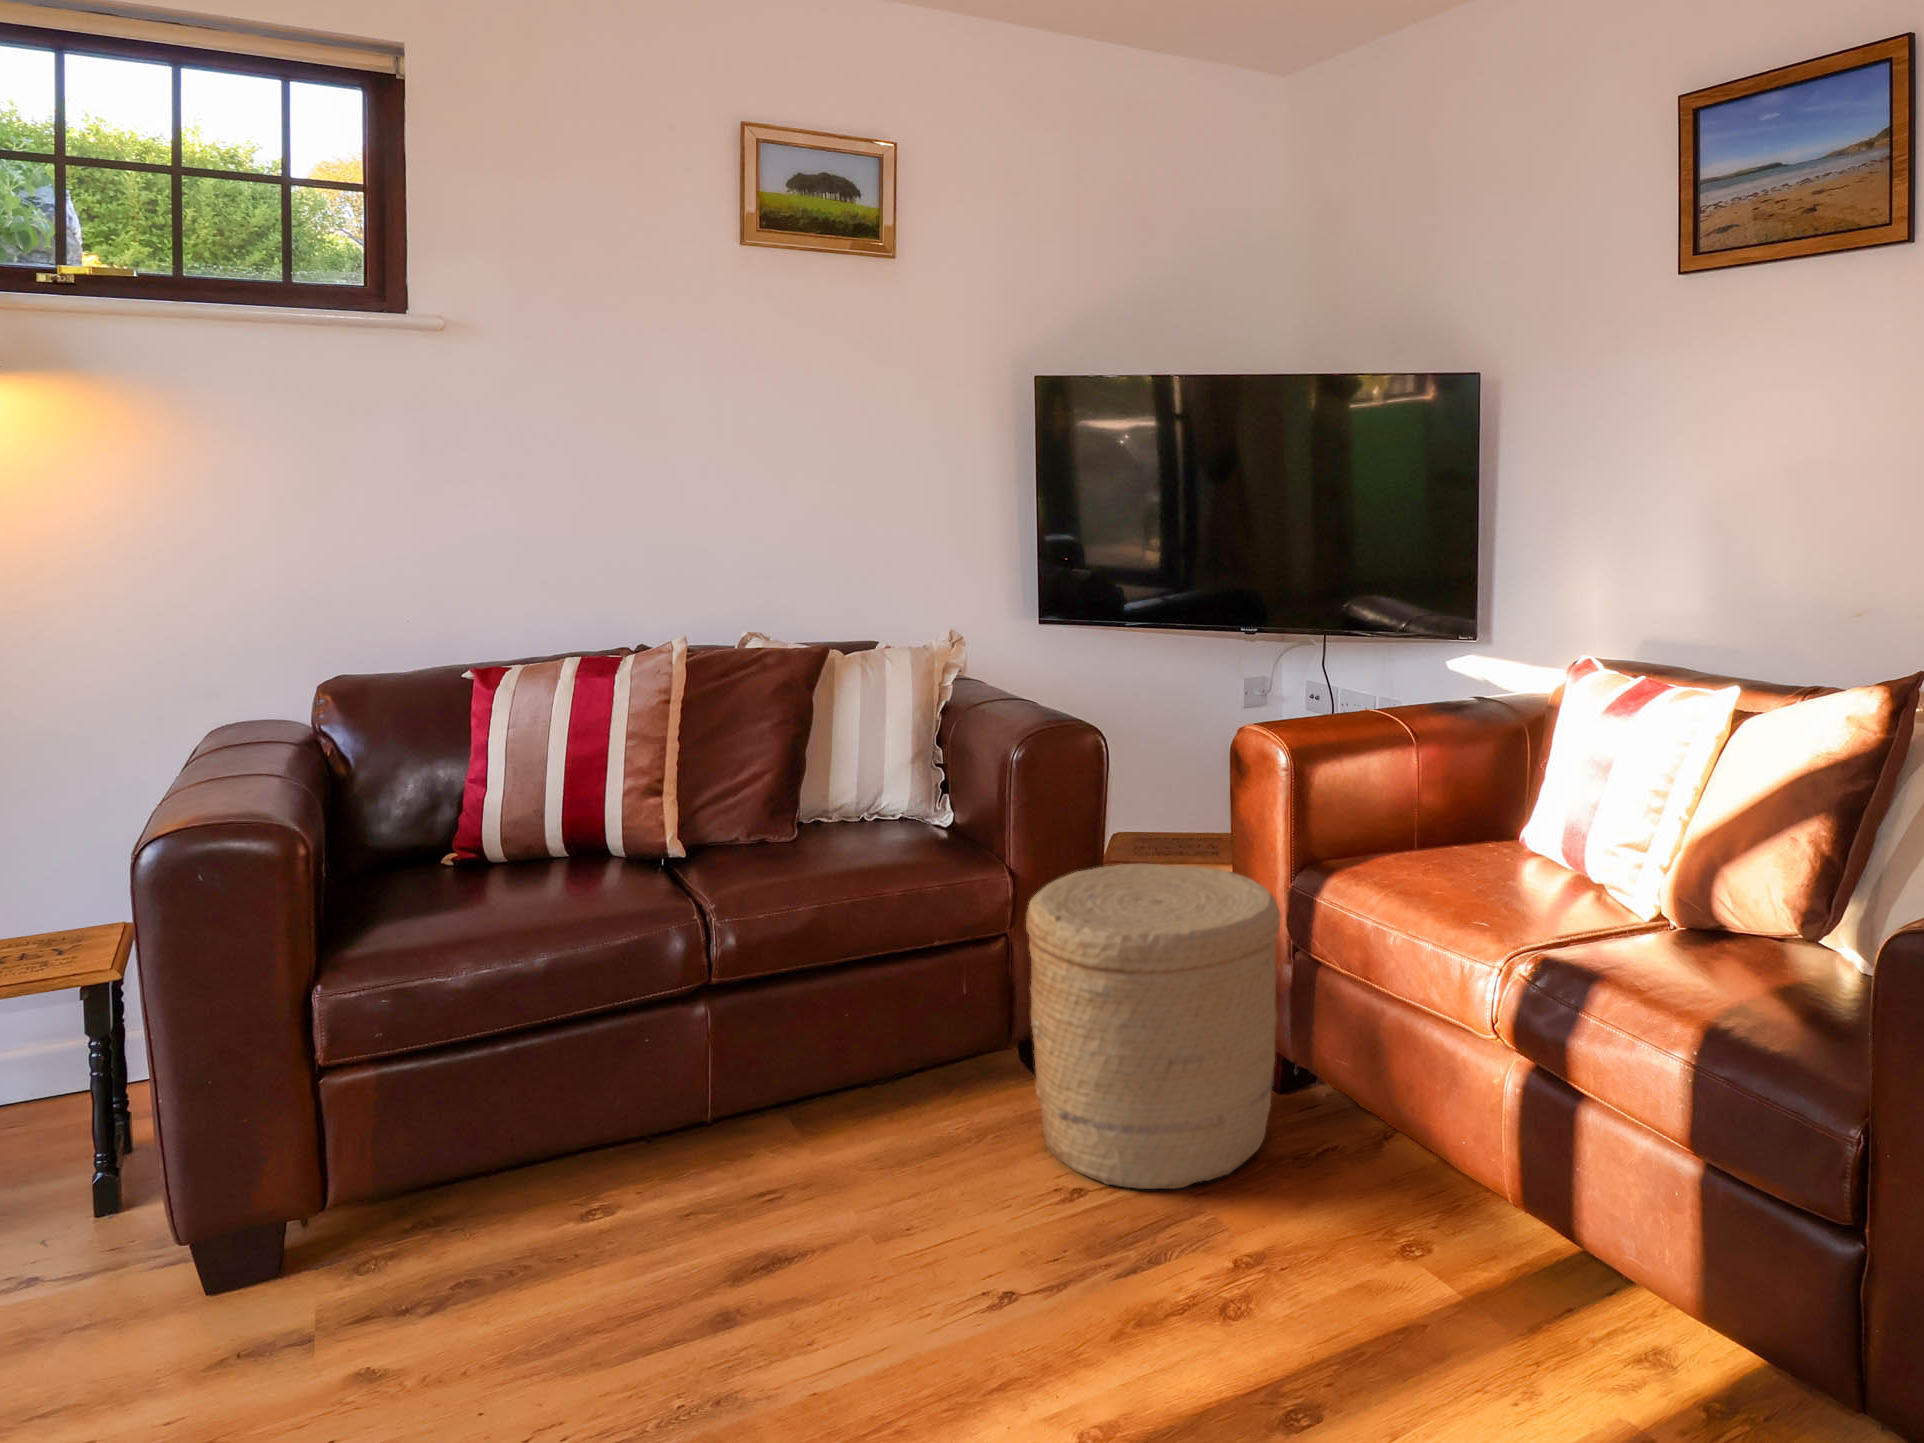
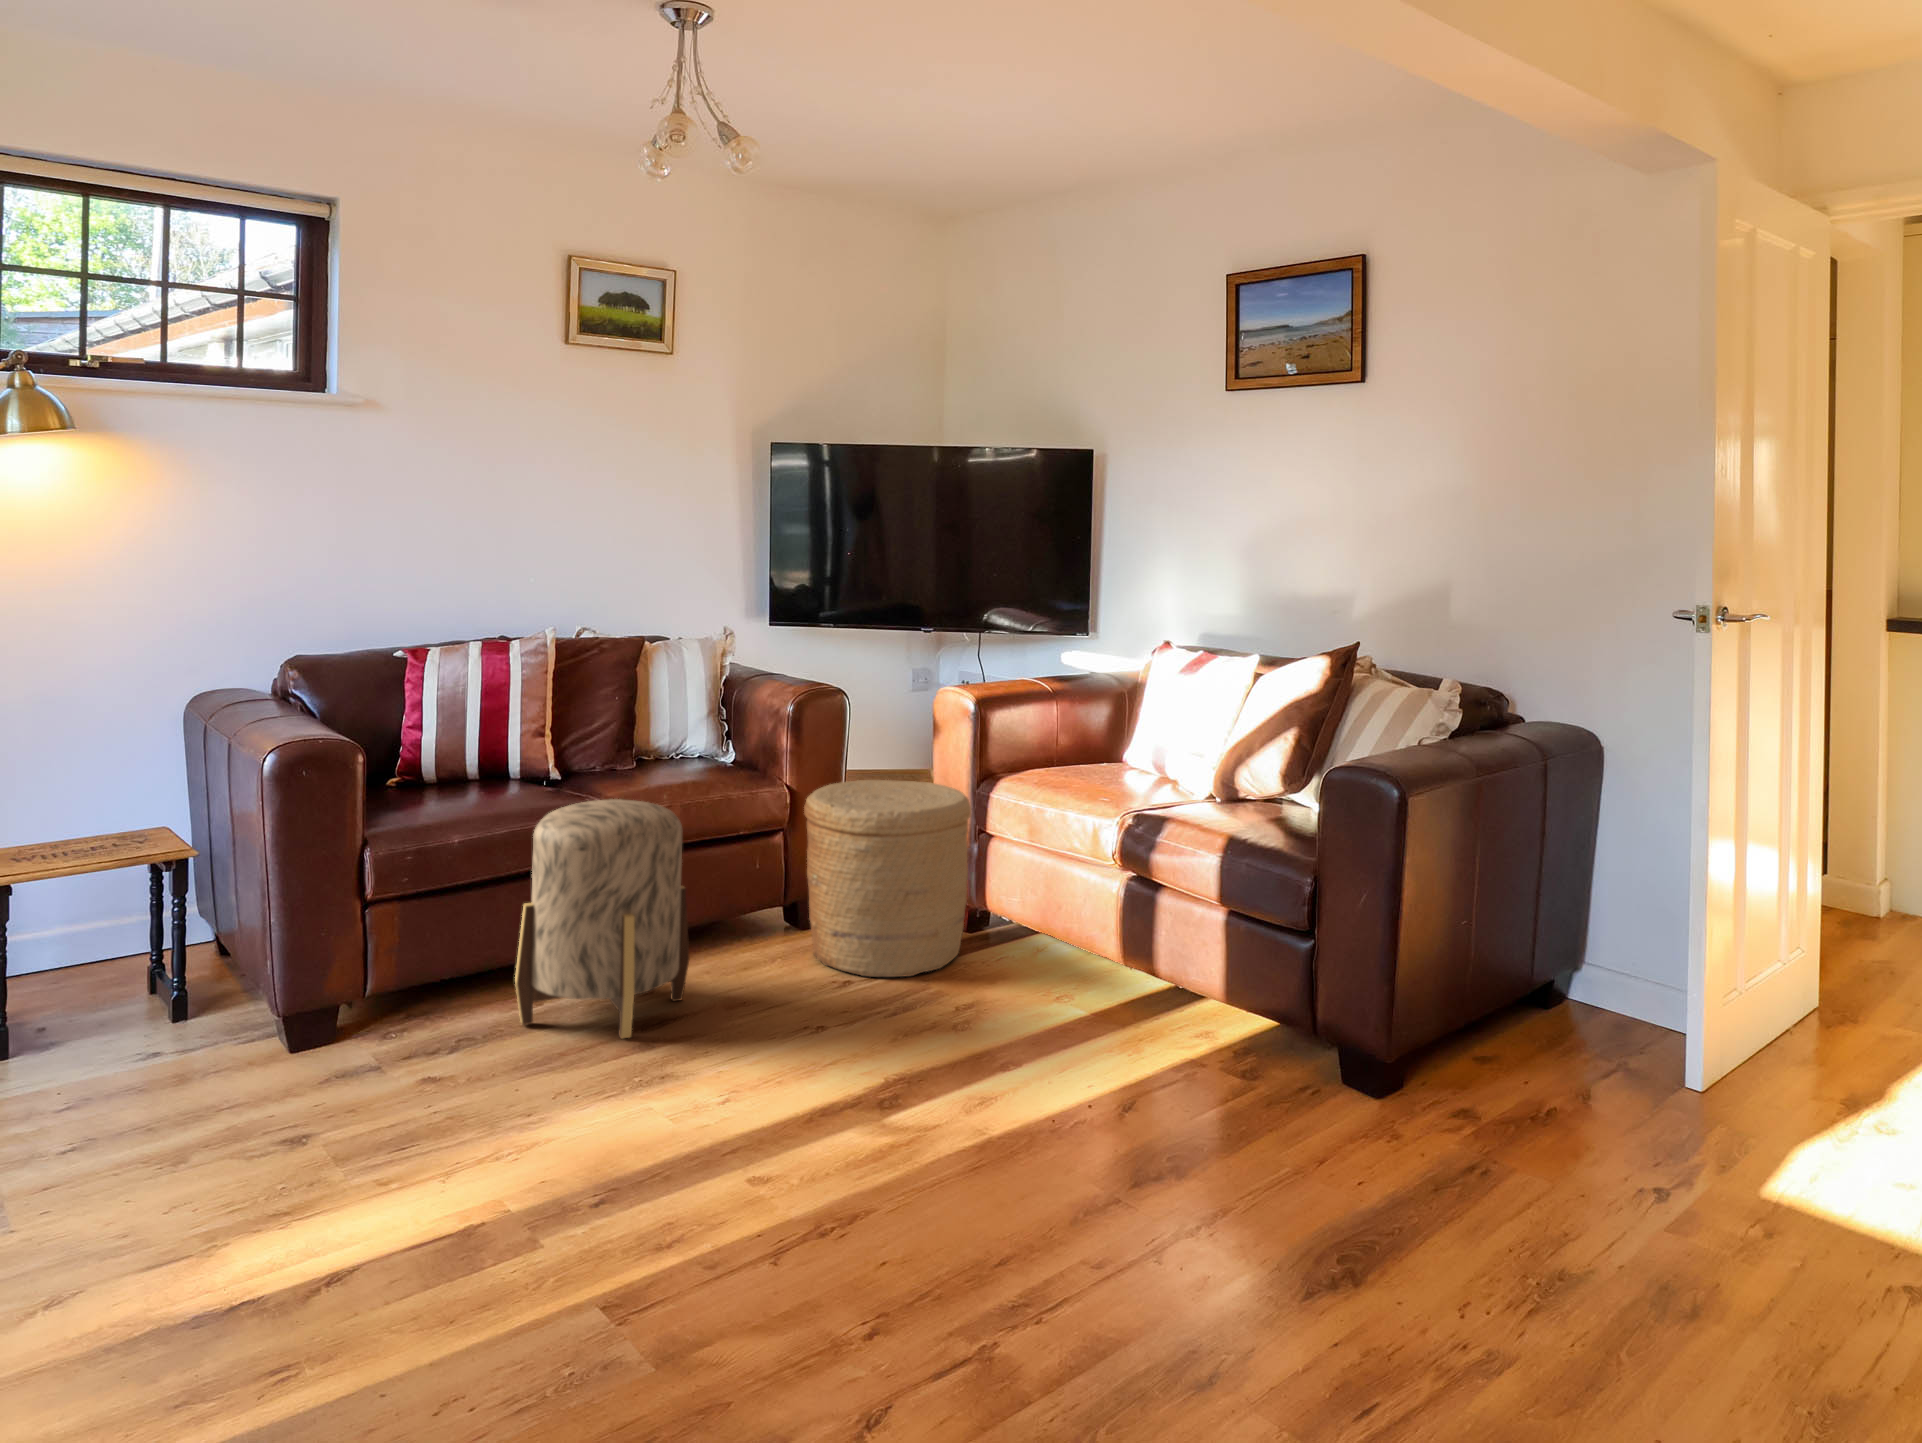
ottoman: none [545,910,829,1311] -> present [515,799,689,1038]

